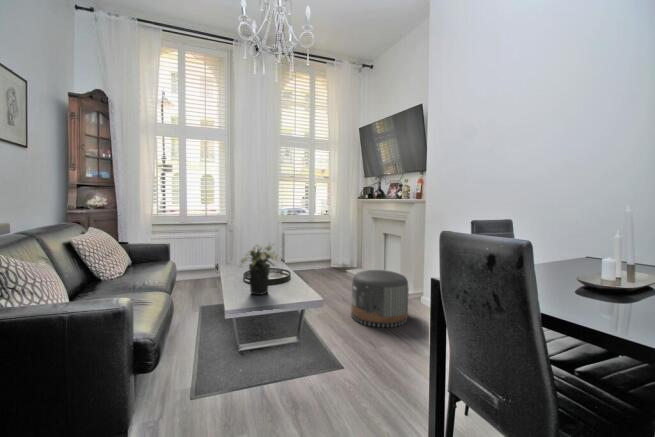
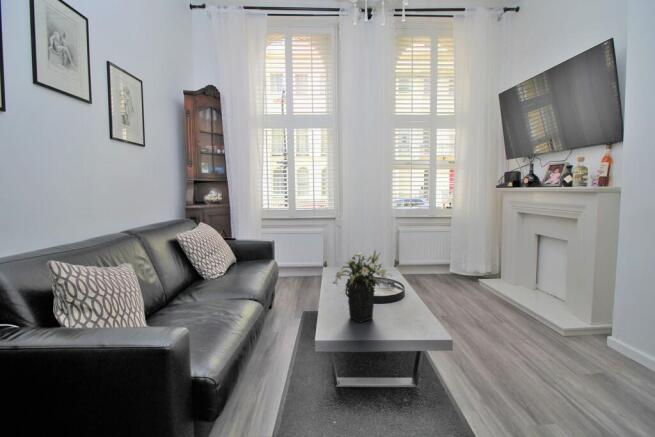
pouf: present [351,270,409,327] -> none [492,290,592,383]

